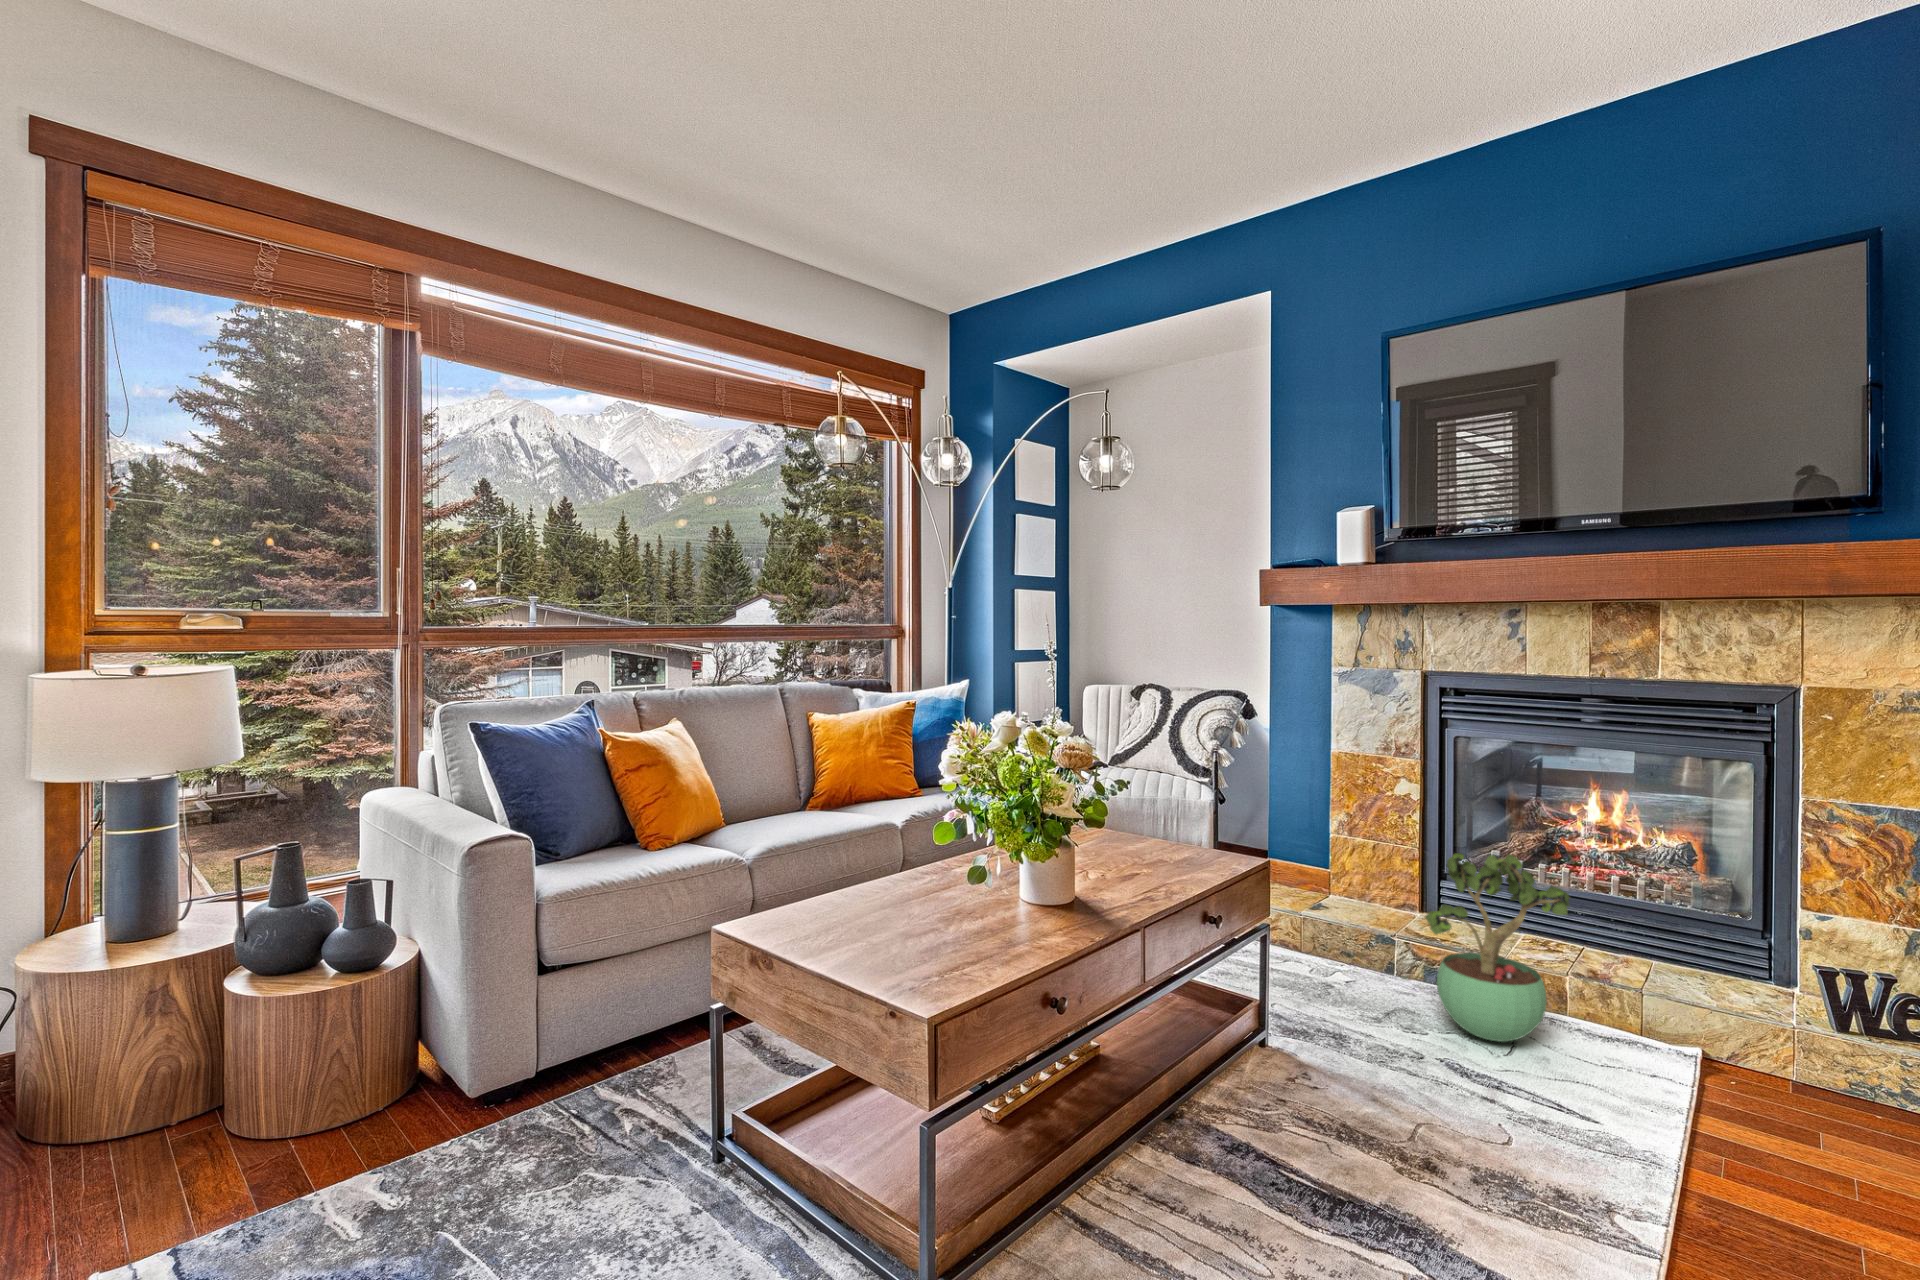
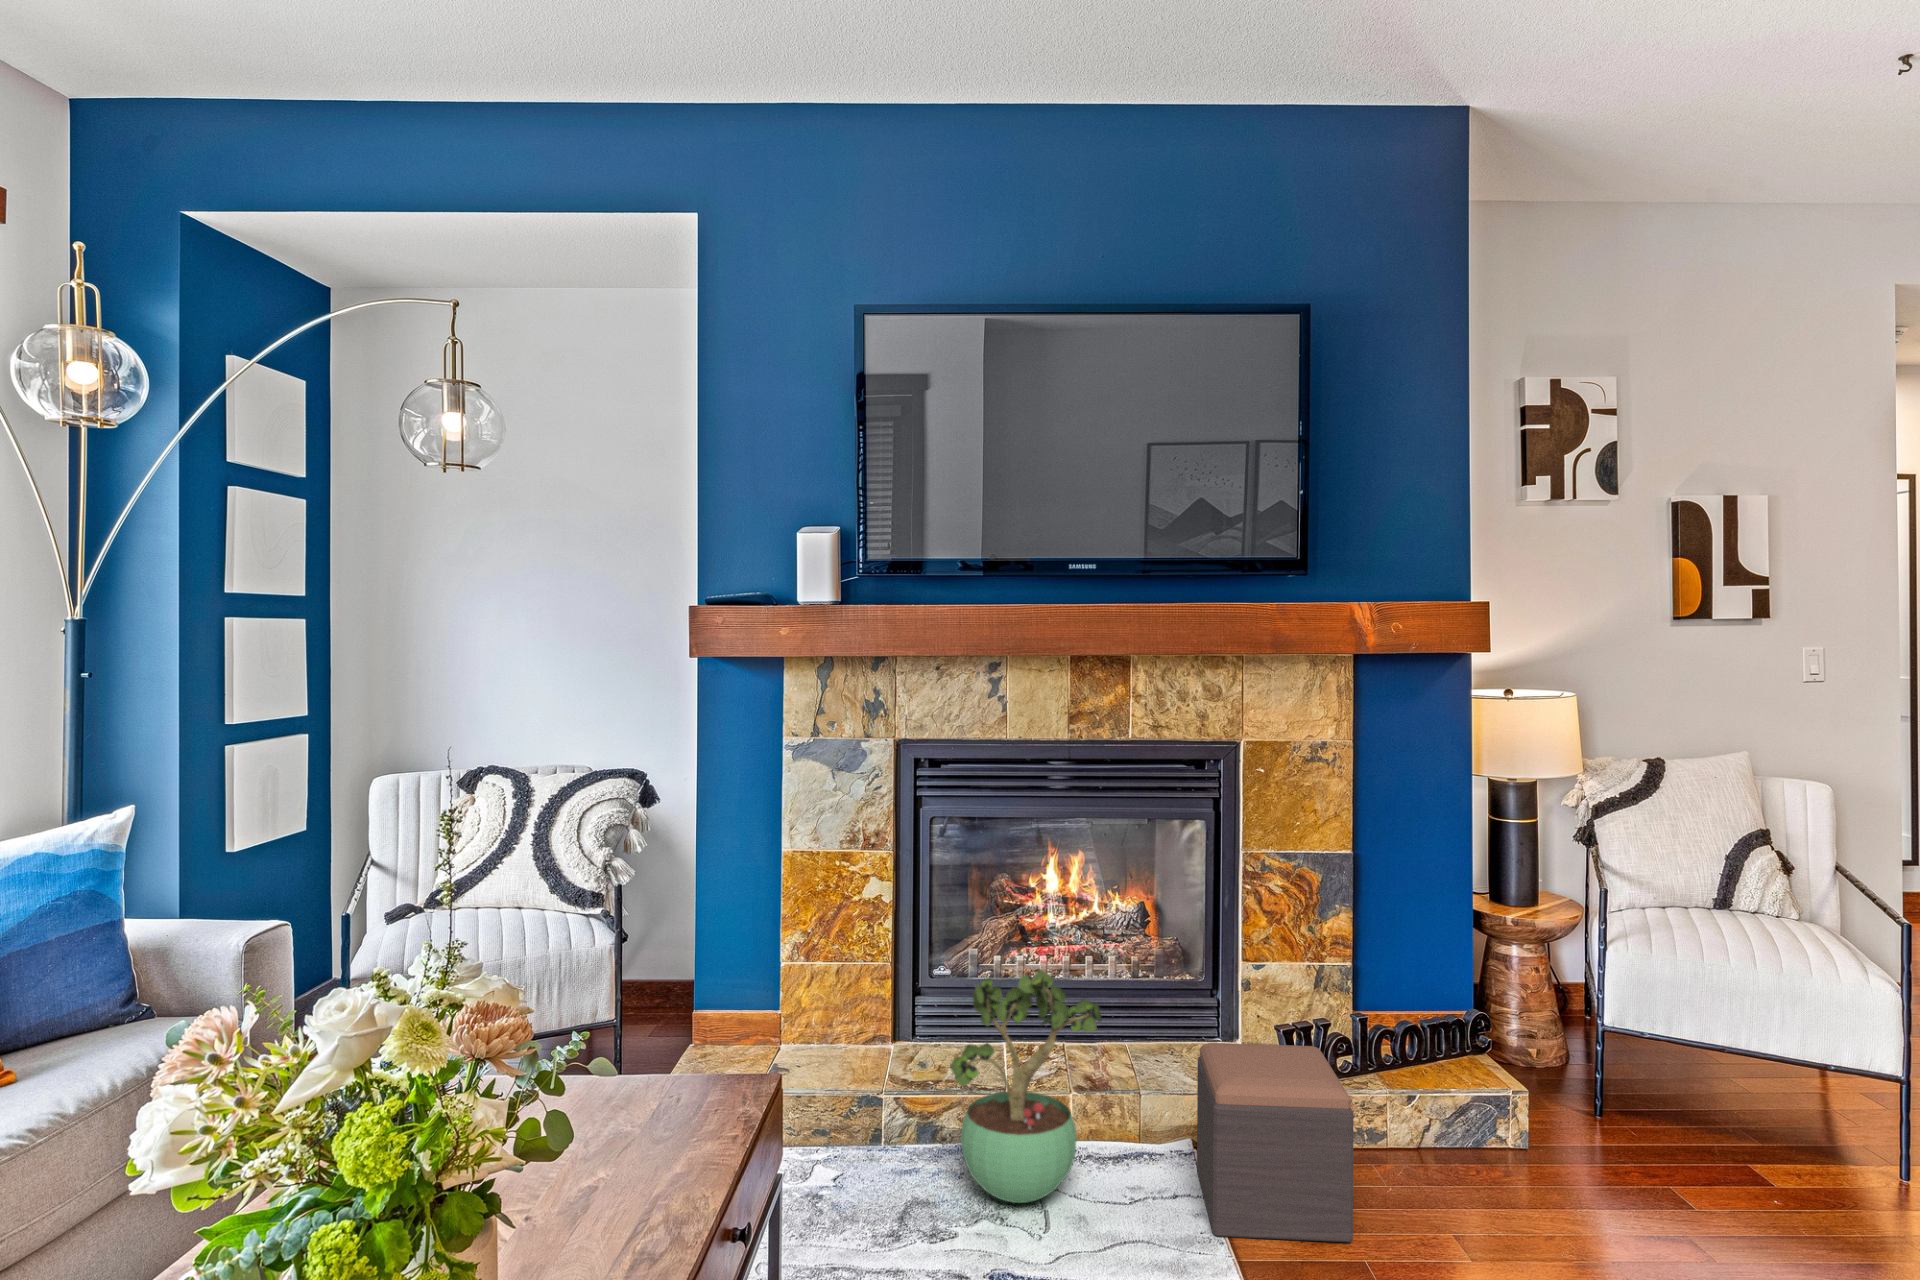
footstool: none [1674,956,1854,1169] -> present [1197,1043,1354,1242]

